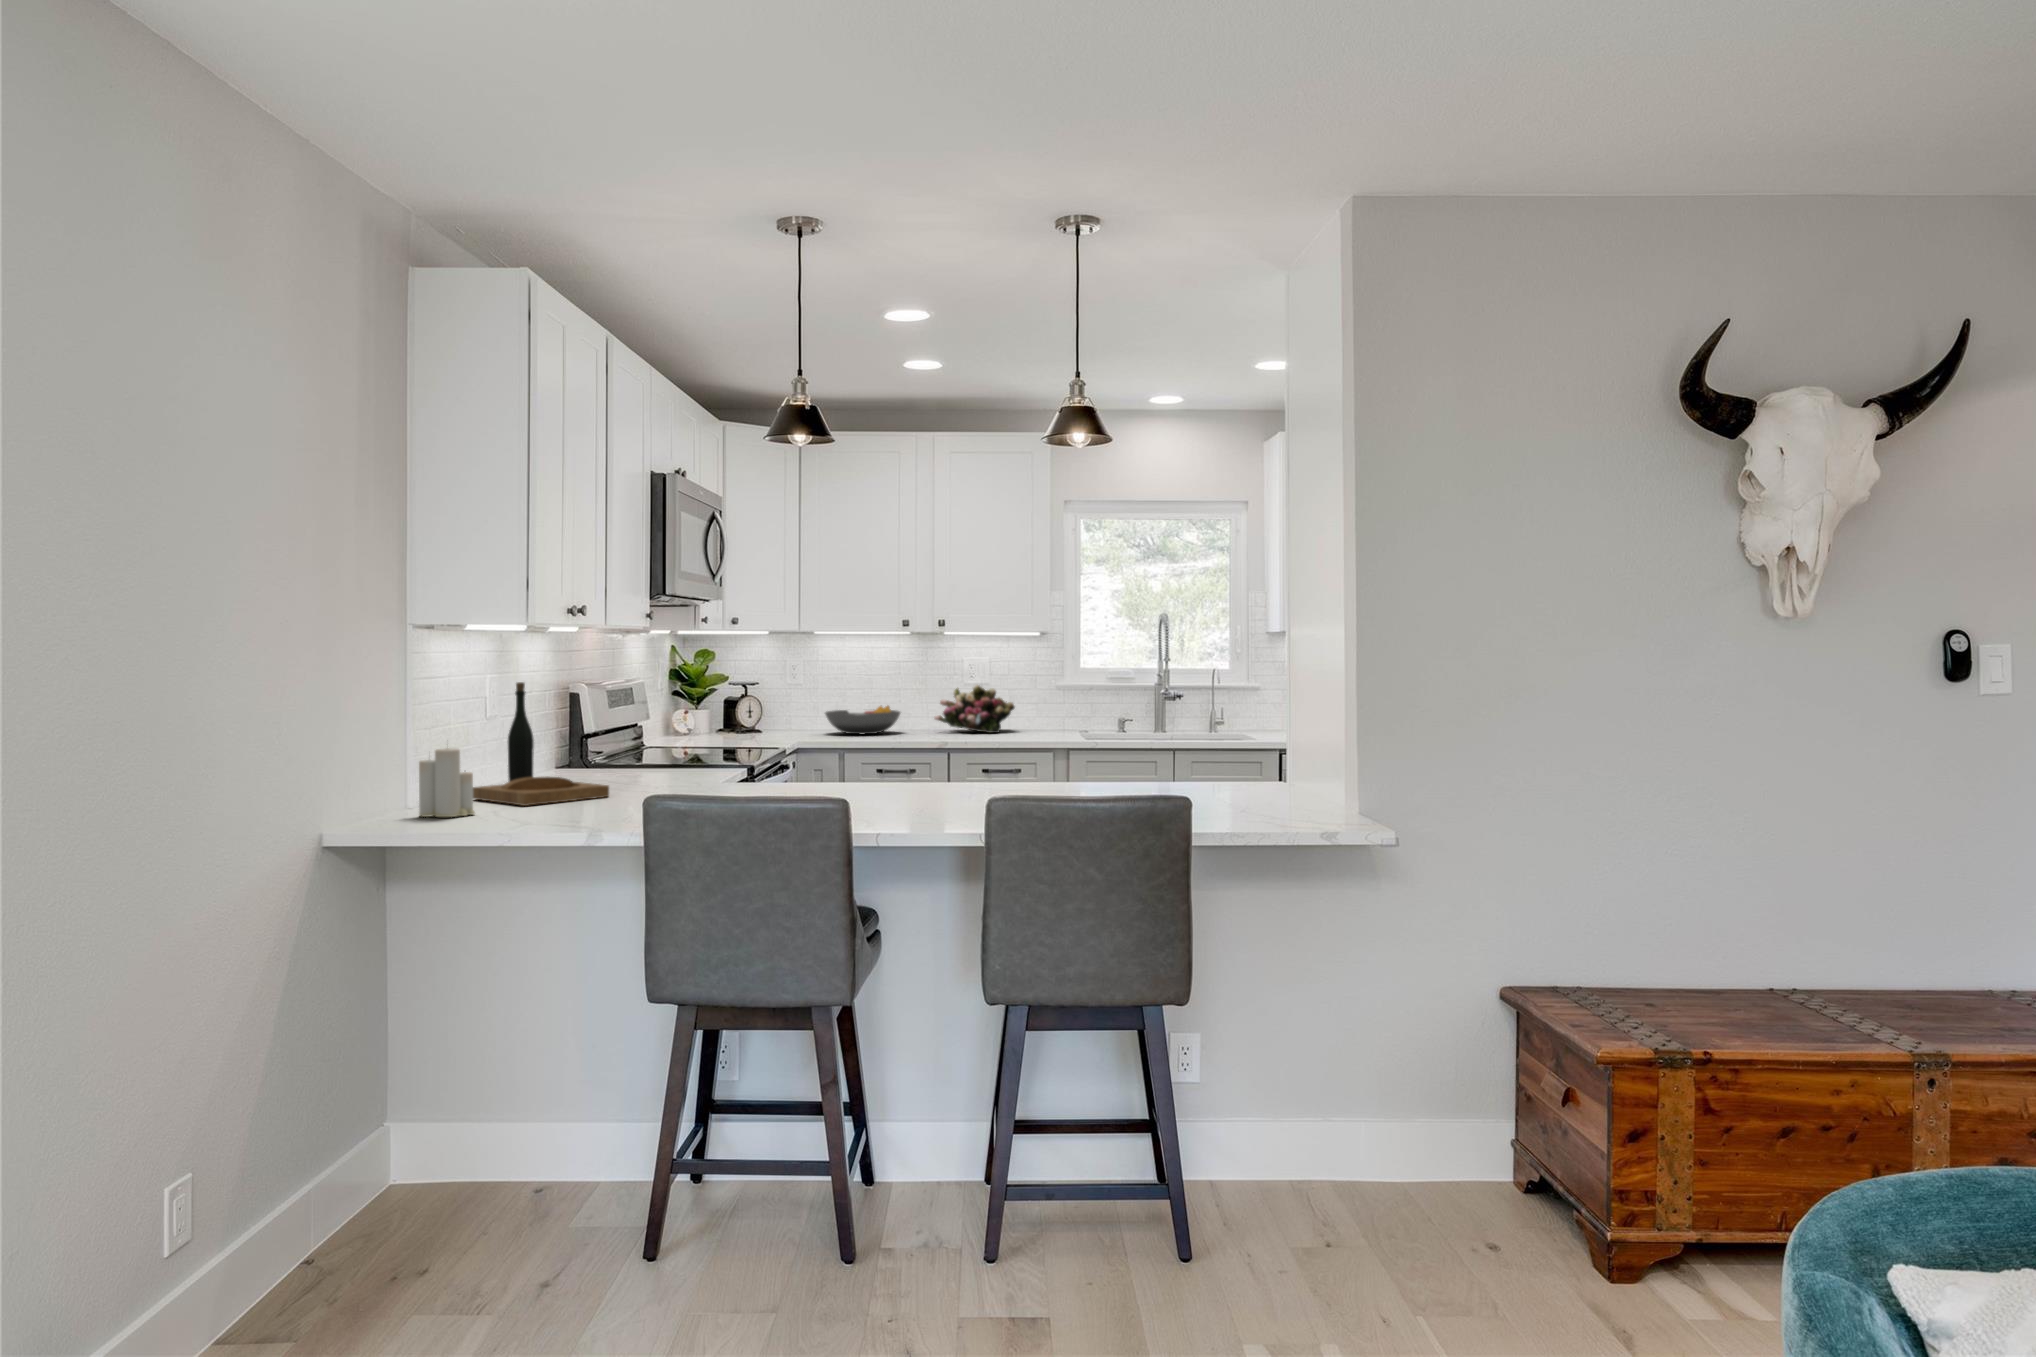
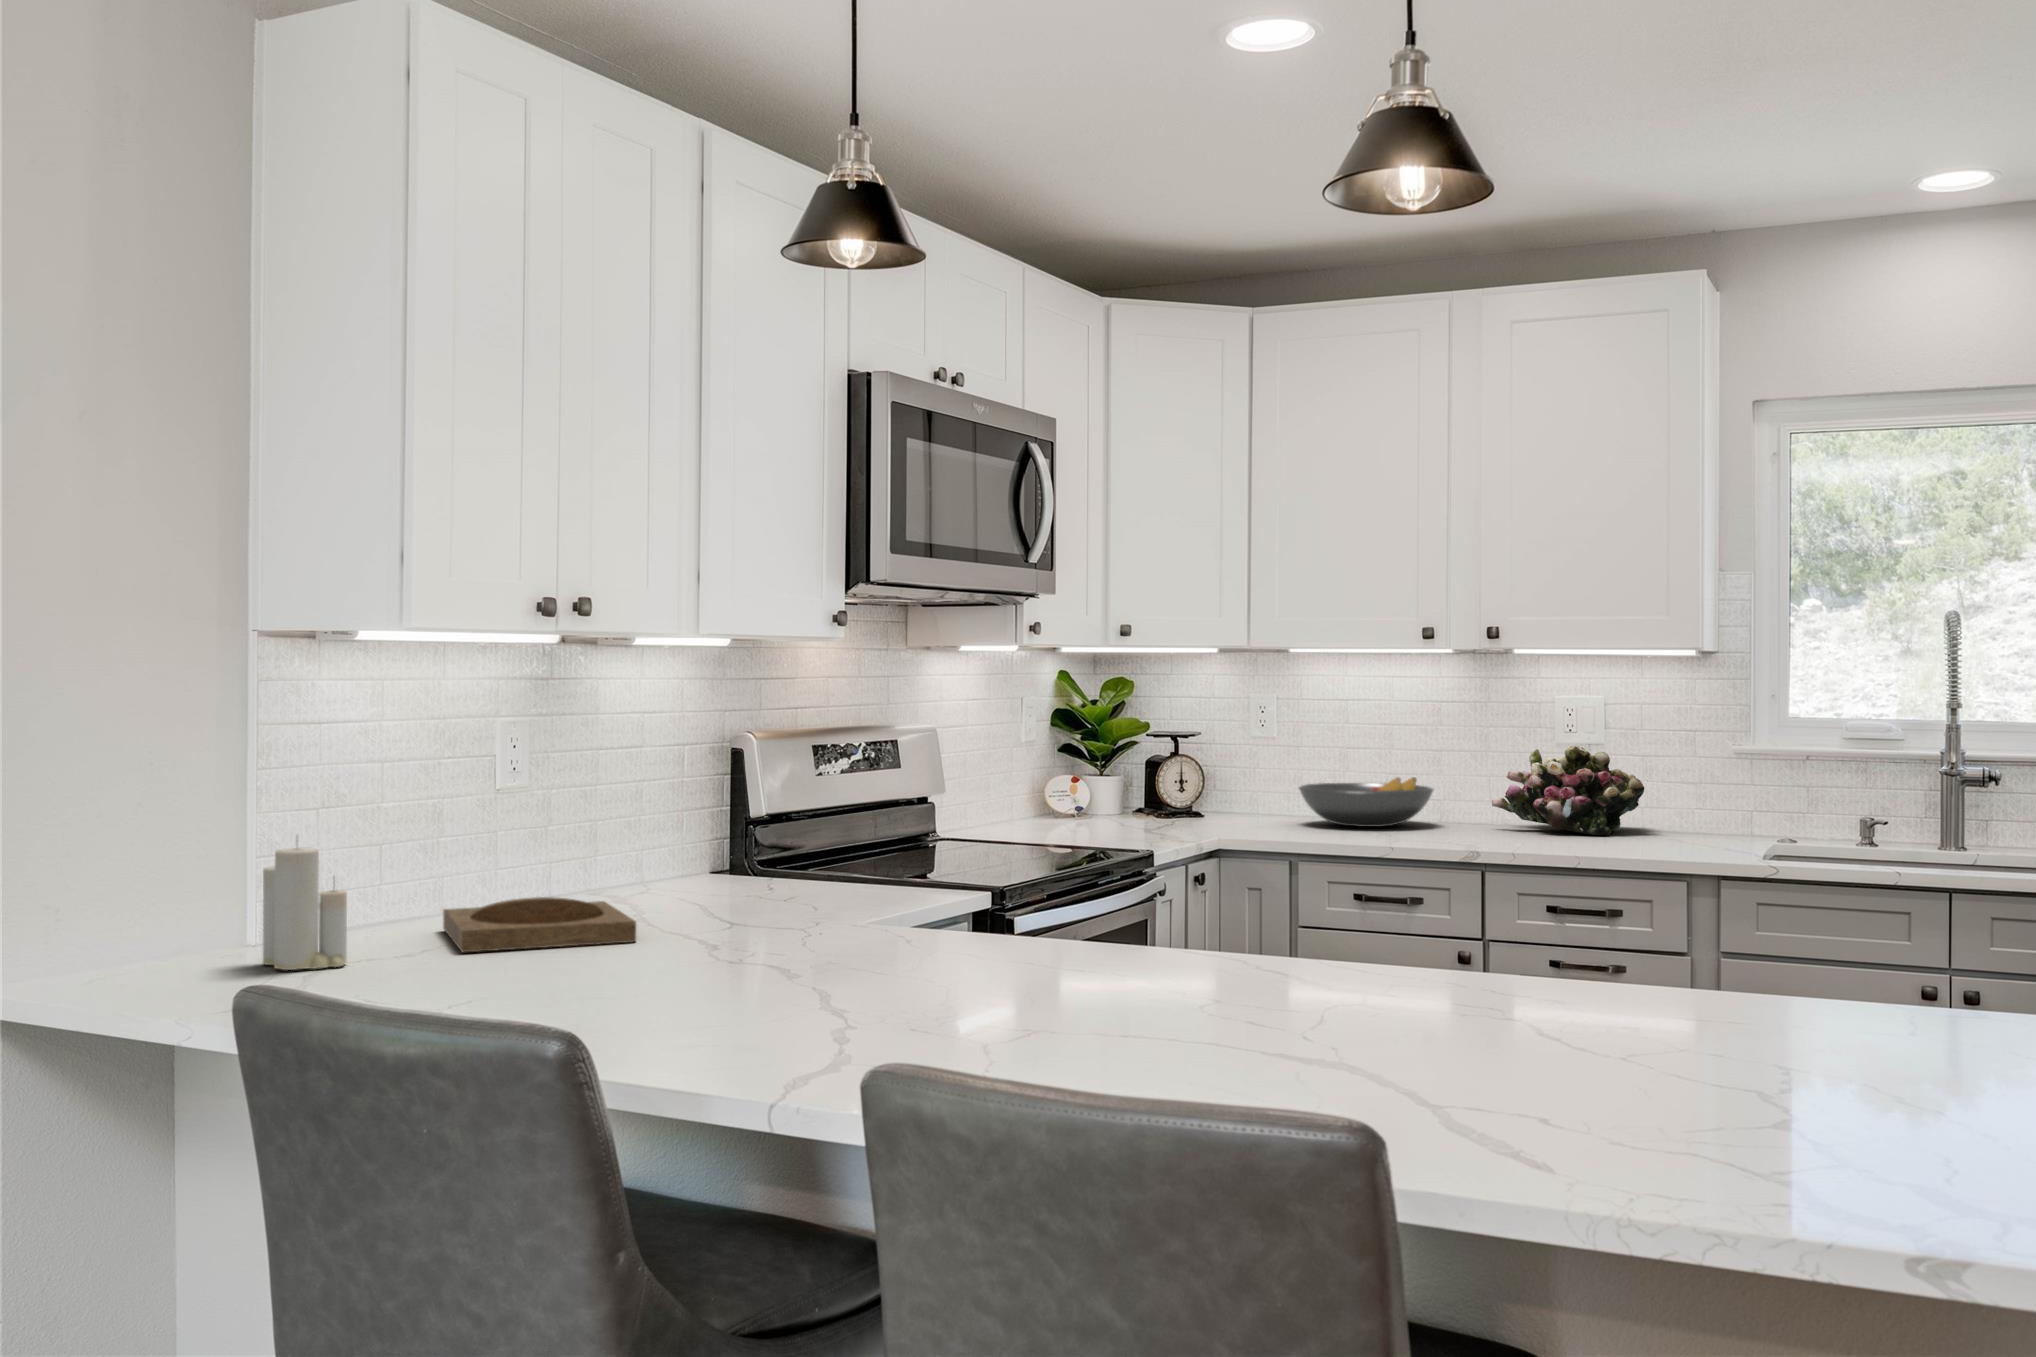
bottle: present [508,682,534,781] -> none [565,731,610,908]

